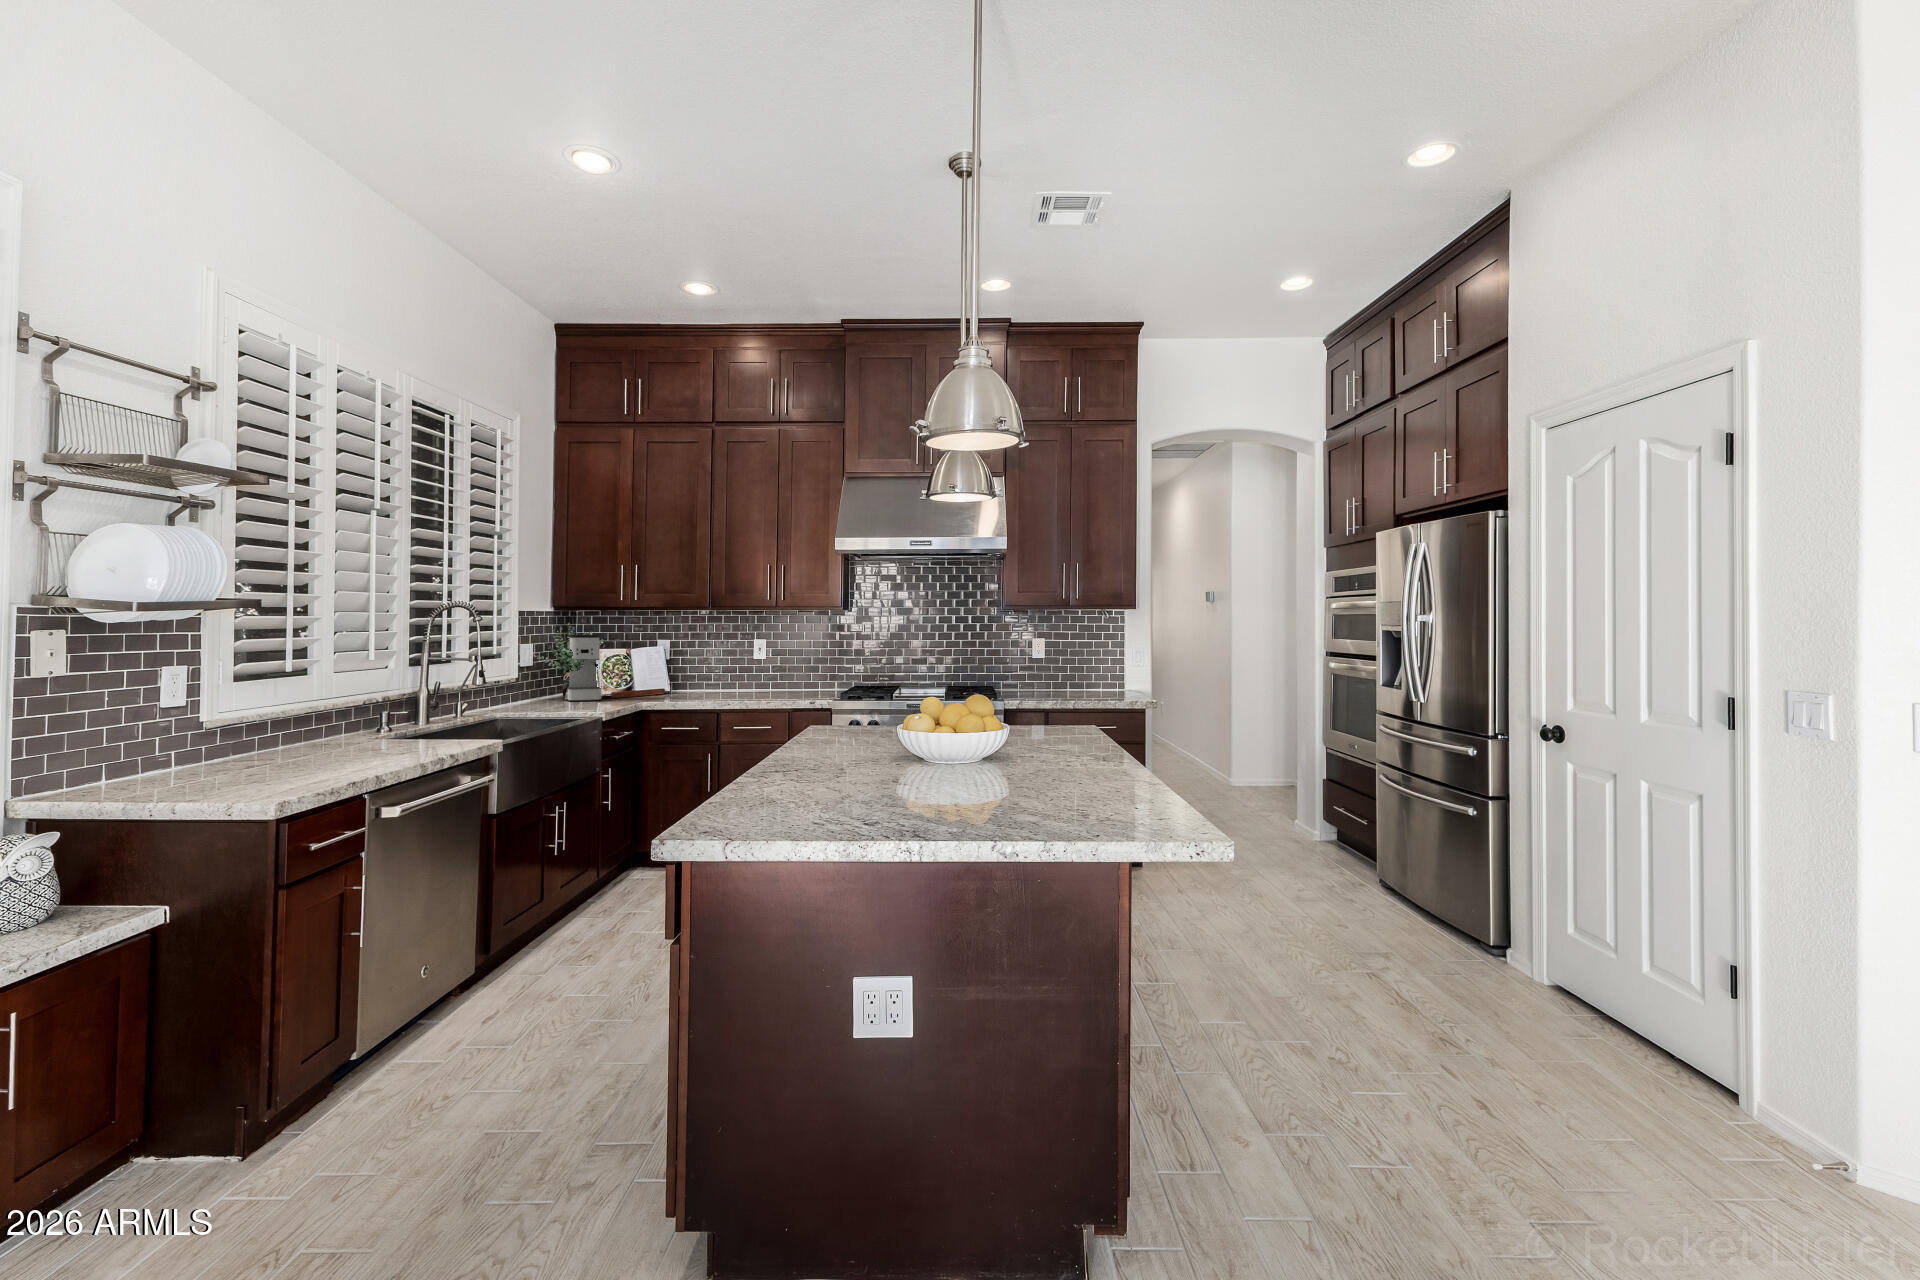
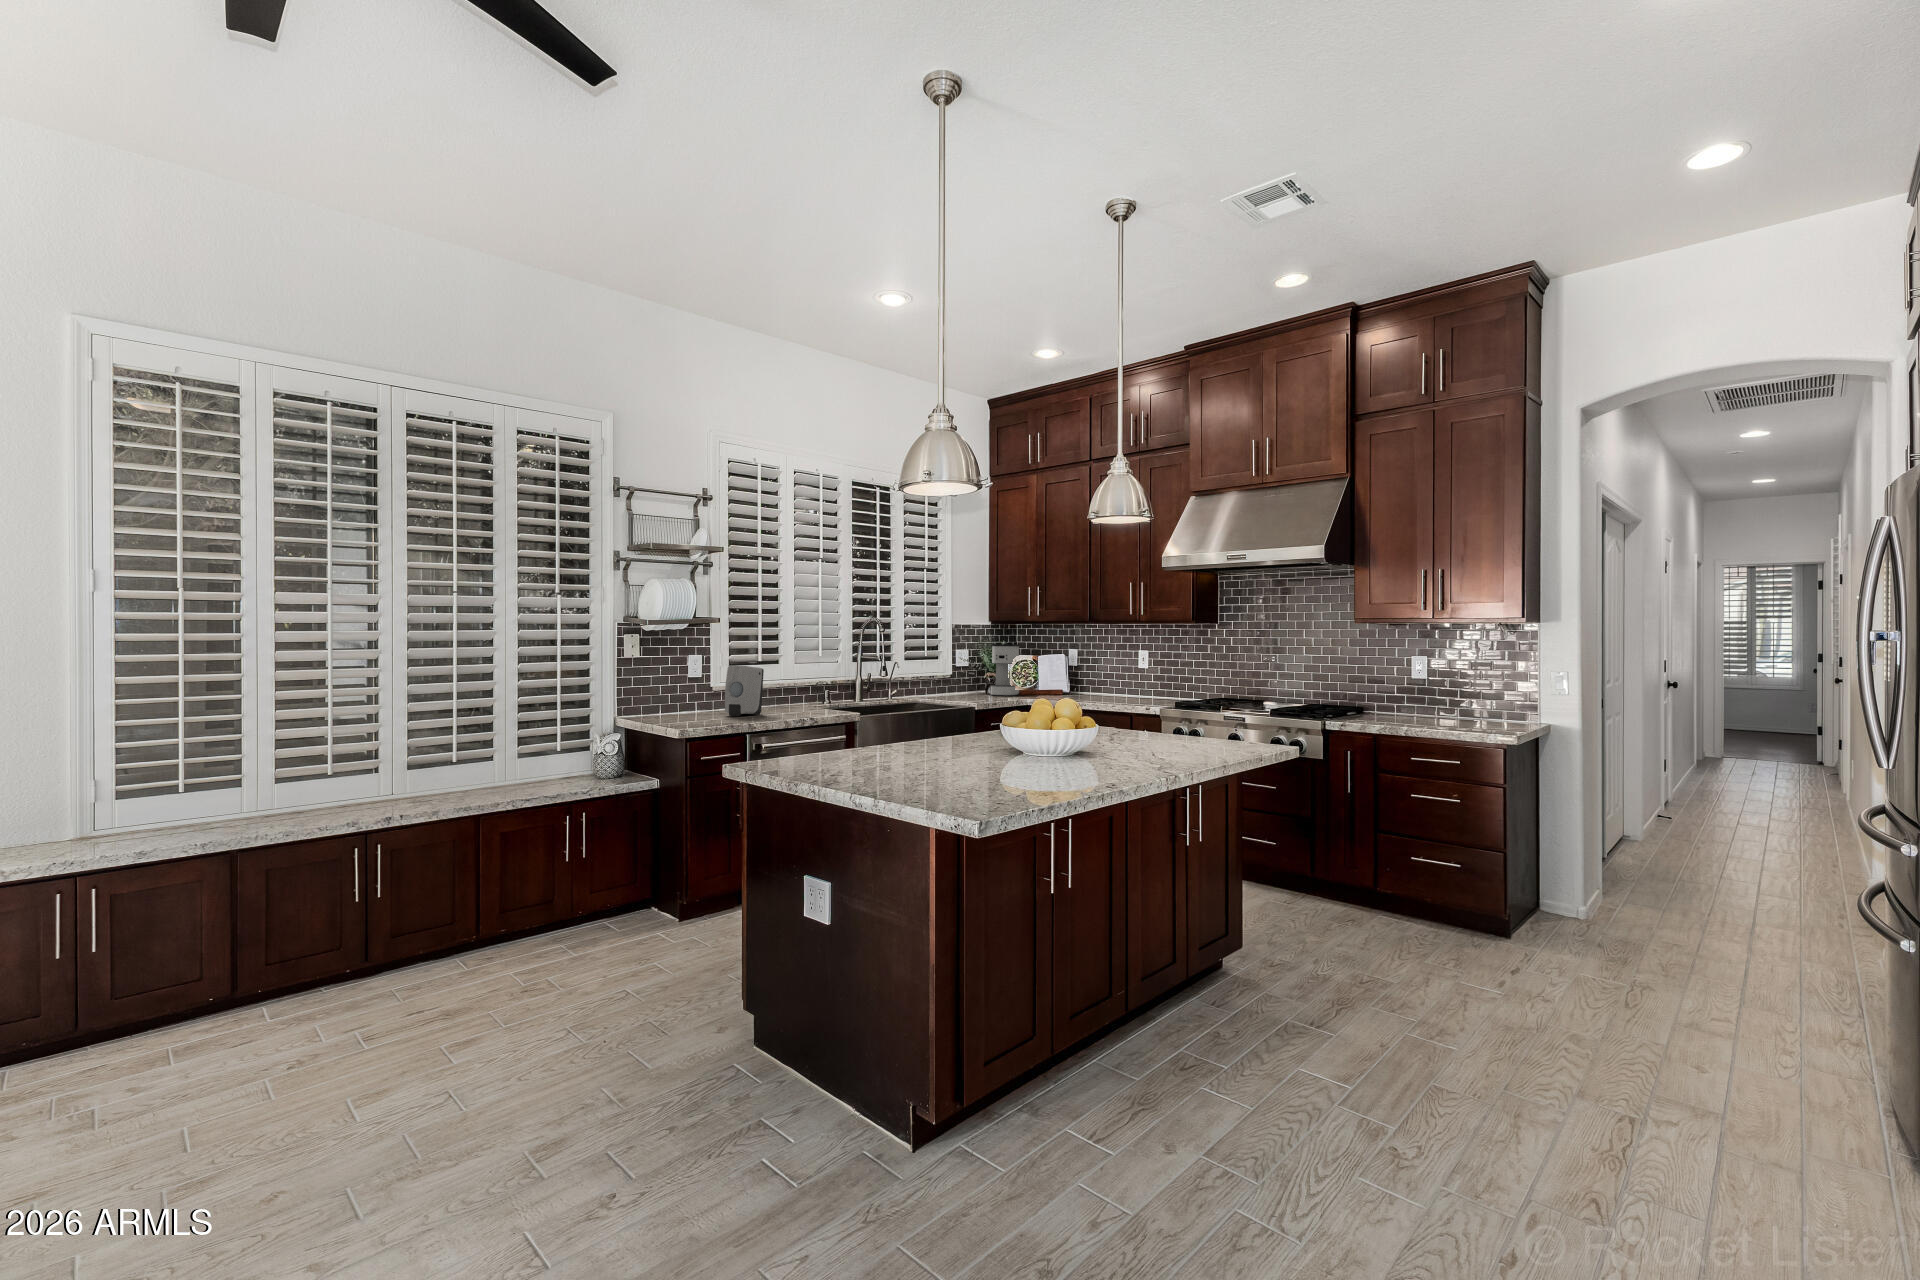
soap dispenser: none [258,682,323,769] -> present [725,666,764,716]

